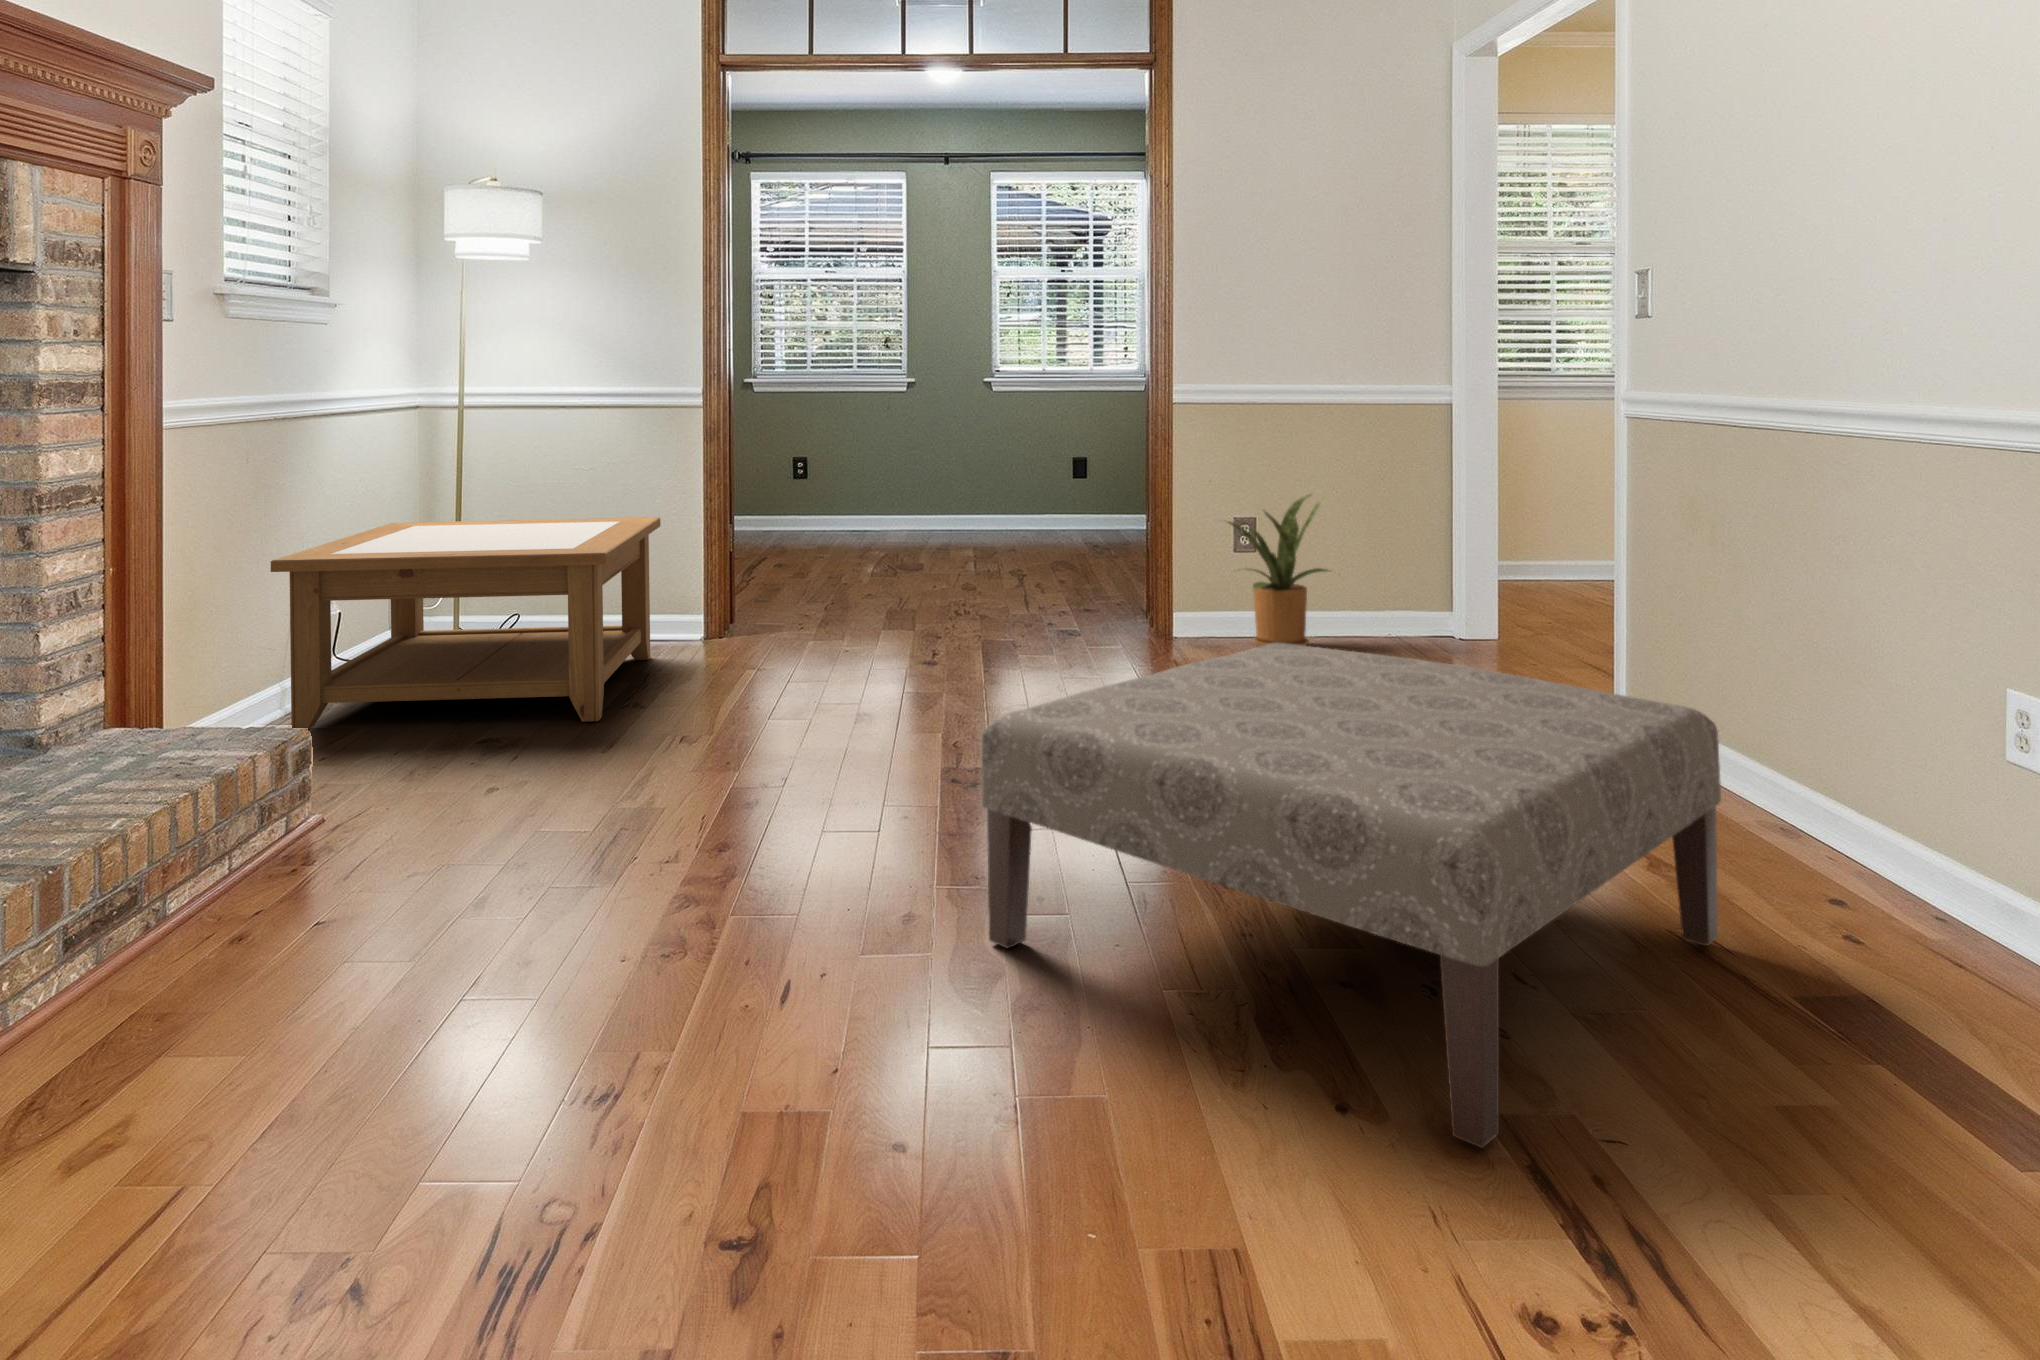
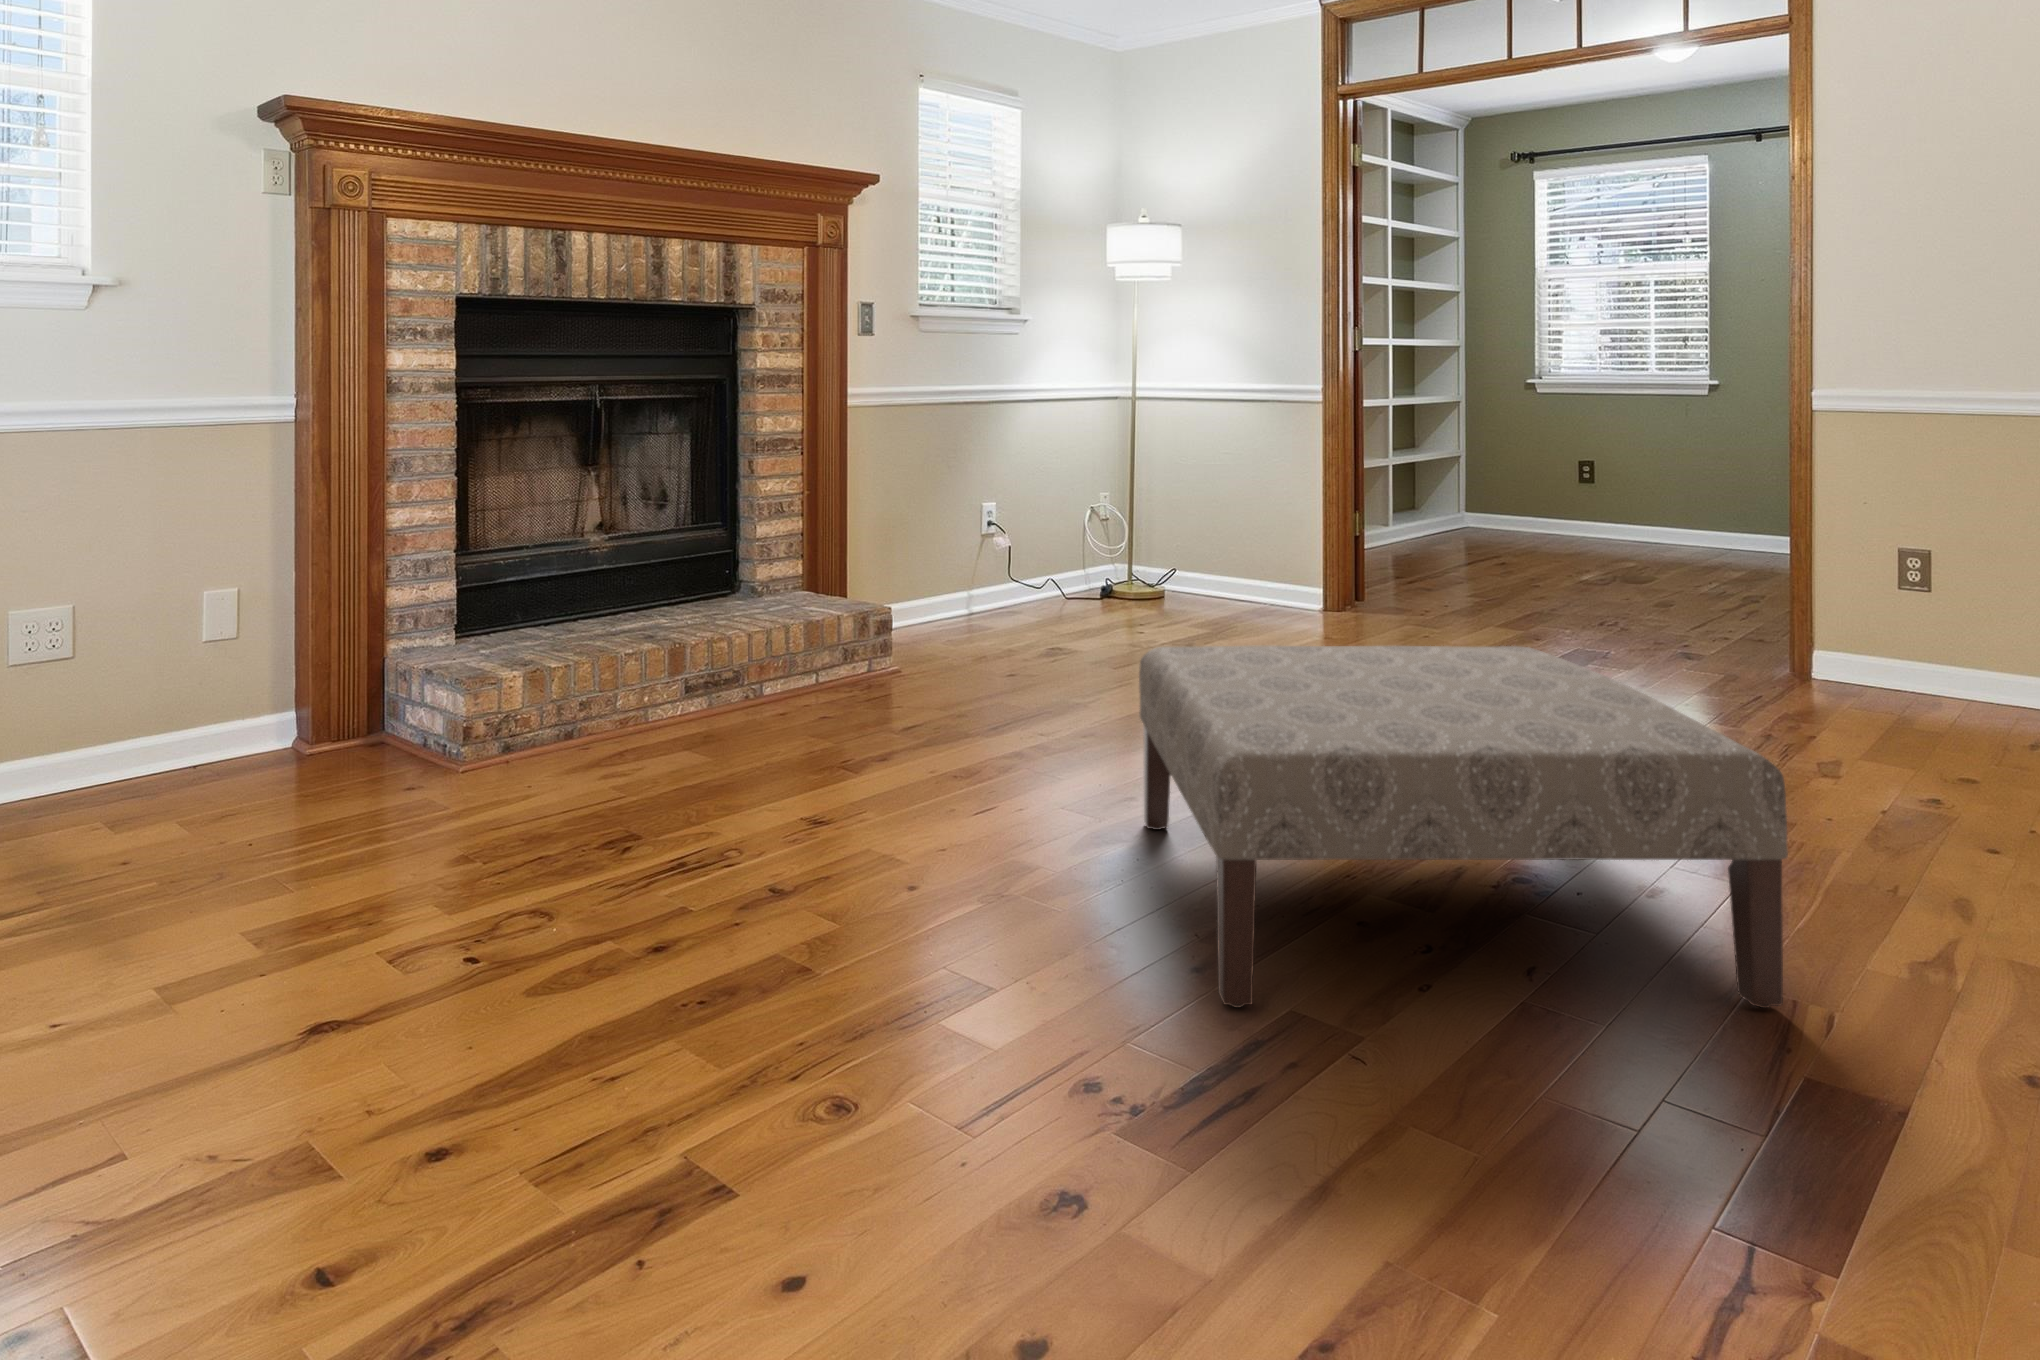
house plant: present [1228,495,1328,647] -> none [1814,531,2023,716]
coffee table: present [271,517,660,729] -> none [943,486,1264,650]

